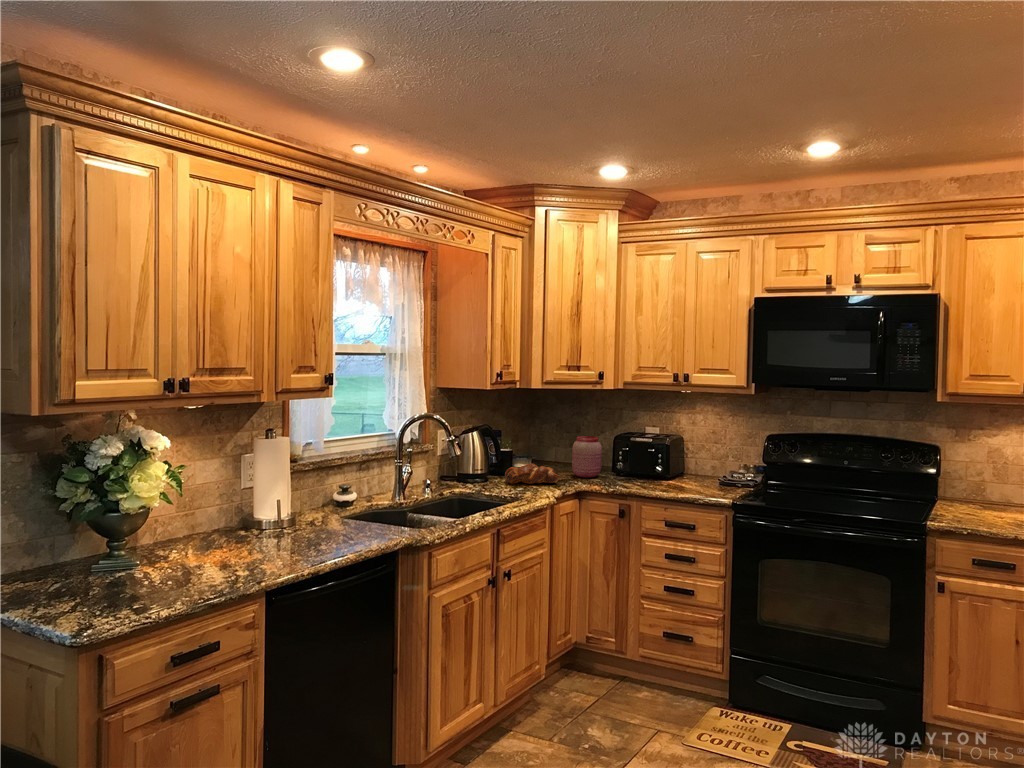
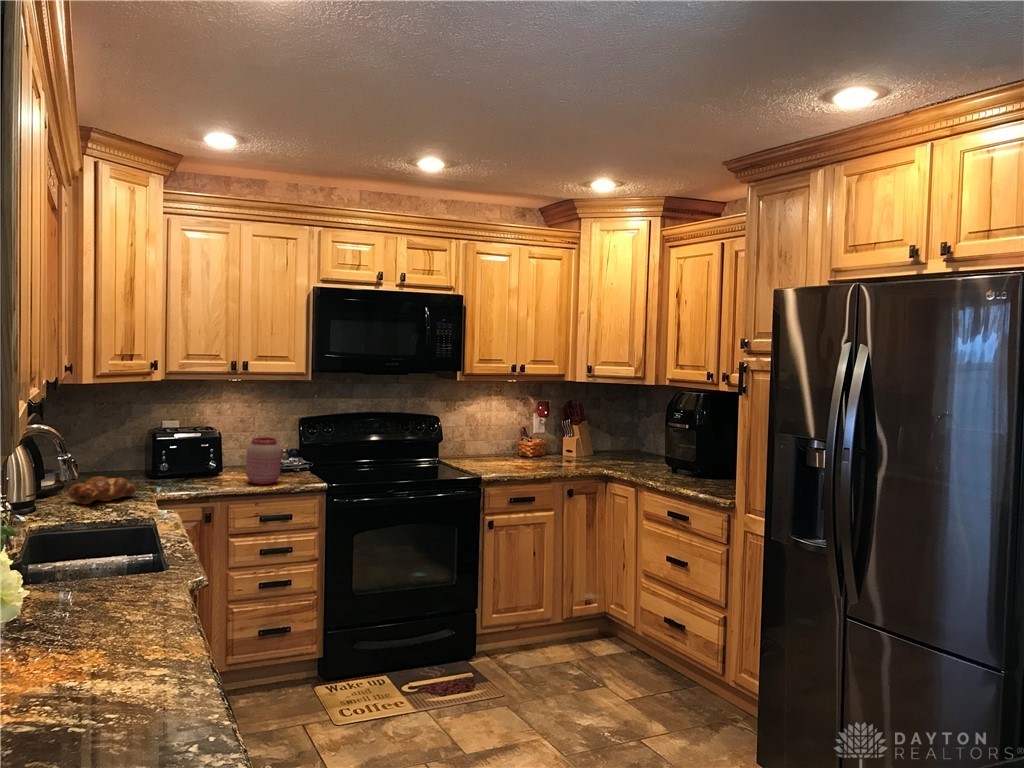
jar: present [572,436,602,478] -> present [246,437,281,484]

